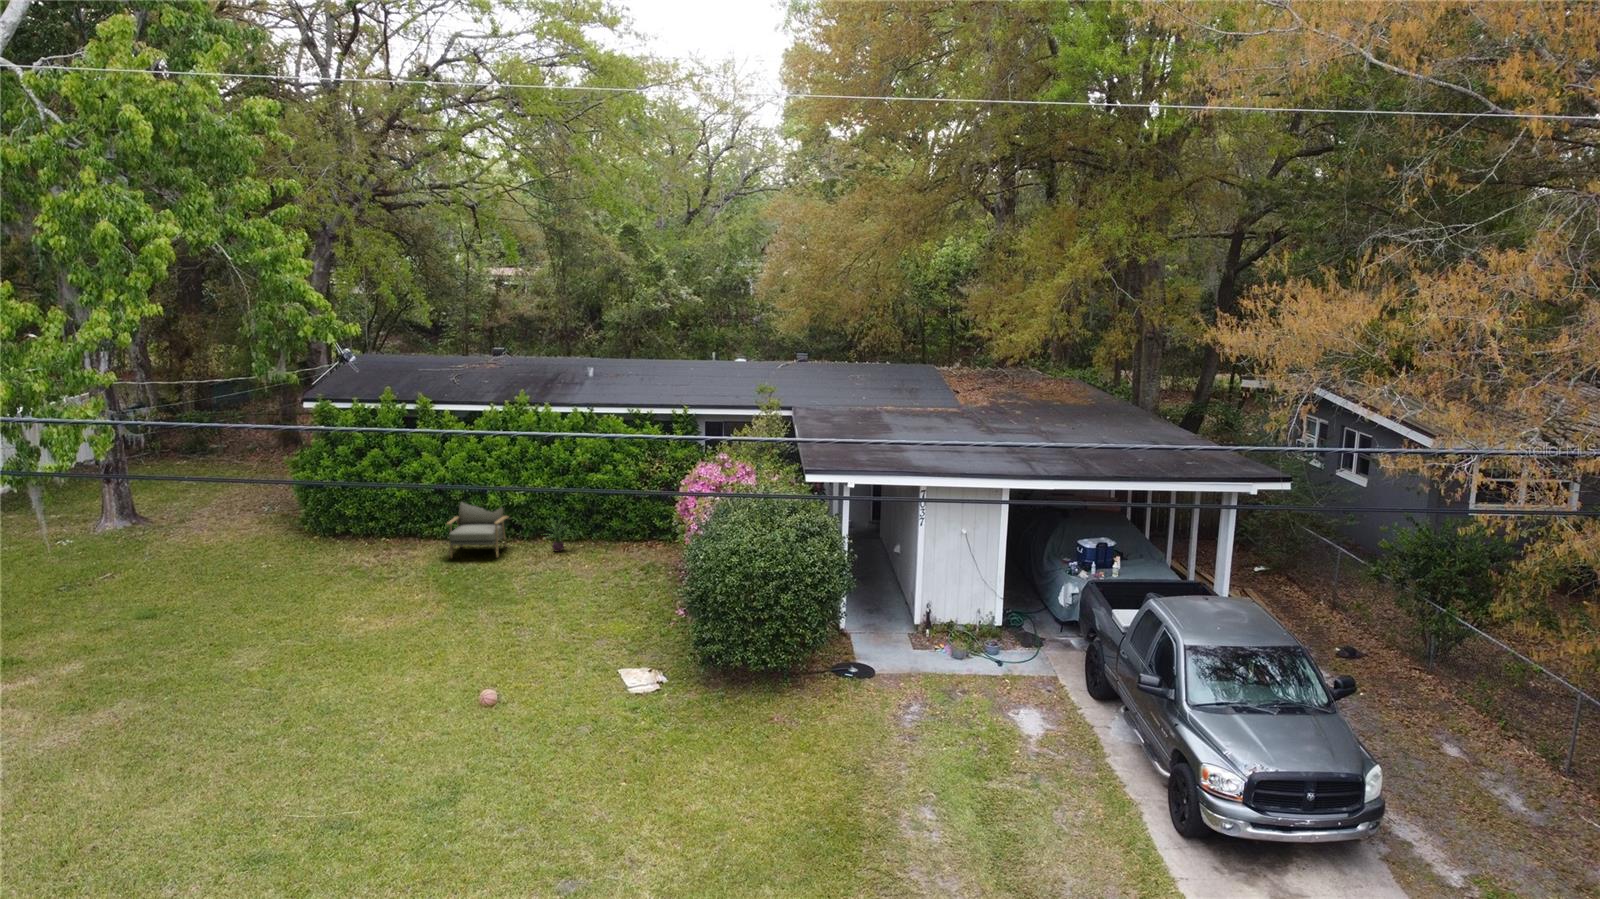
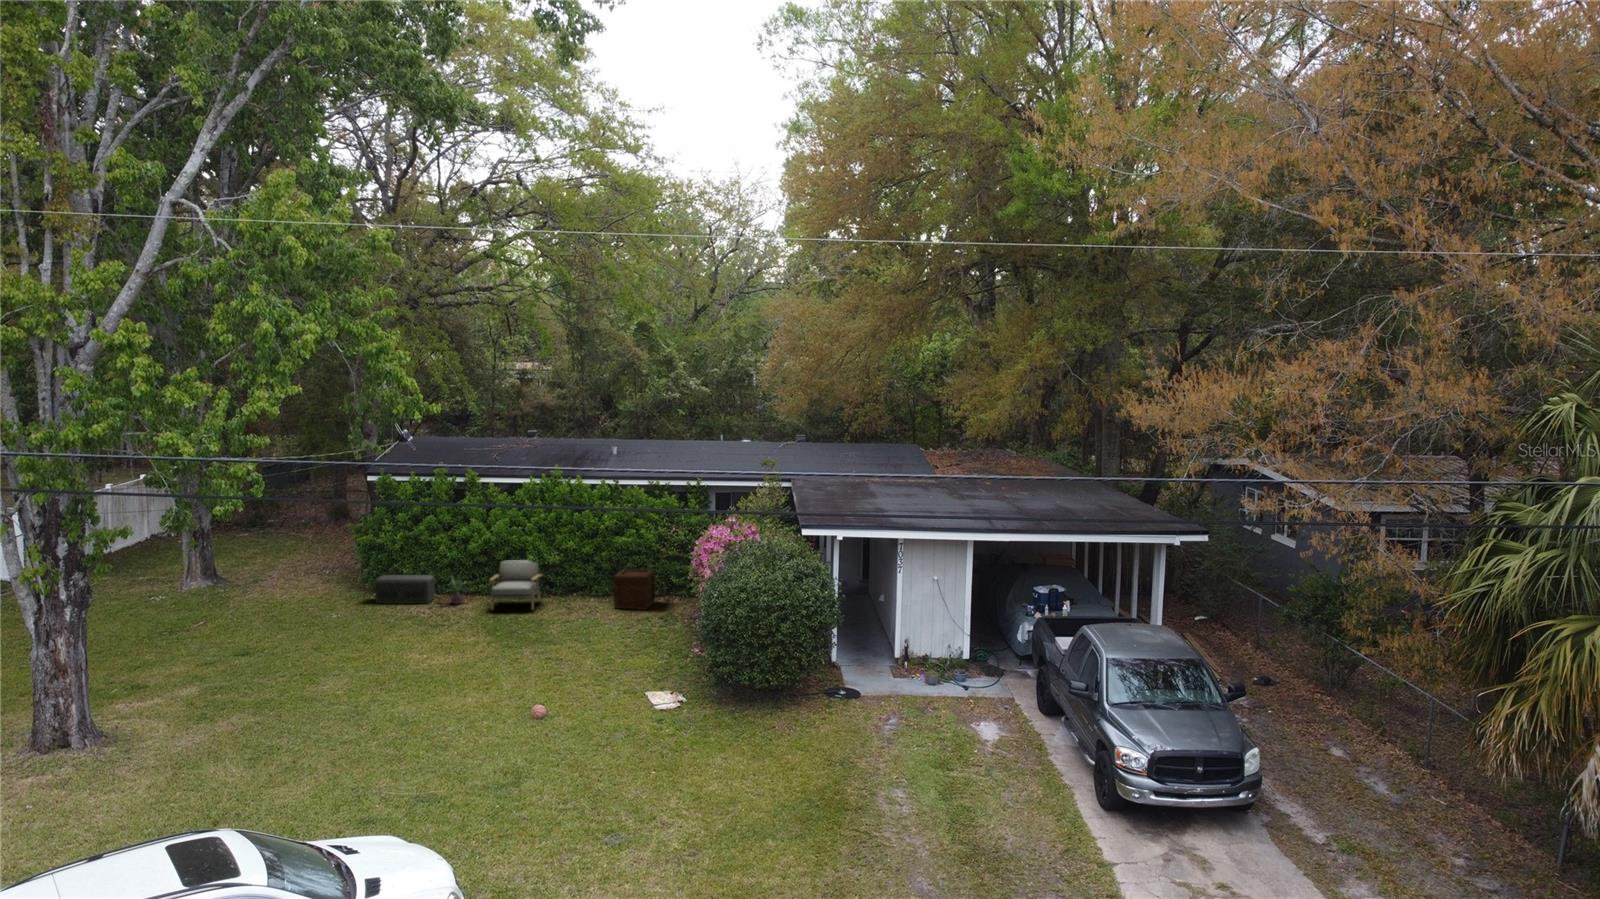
wooden crate: none [589,510,638,557] -> present [614,569,655,610]
storage bench: none [317,516,388,549] -> present [375,575,435,604]
decorative plant: present [549,520,564,552] -> present [452,579,462,604]

